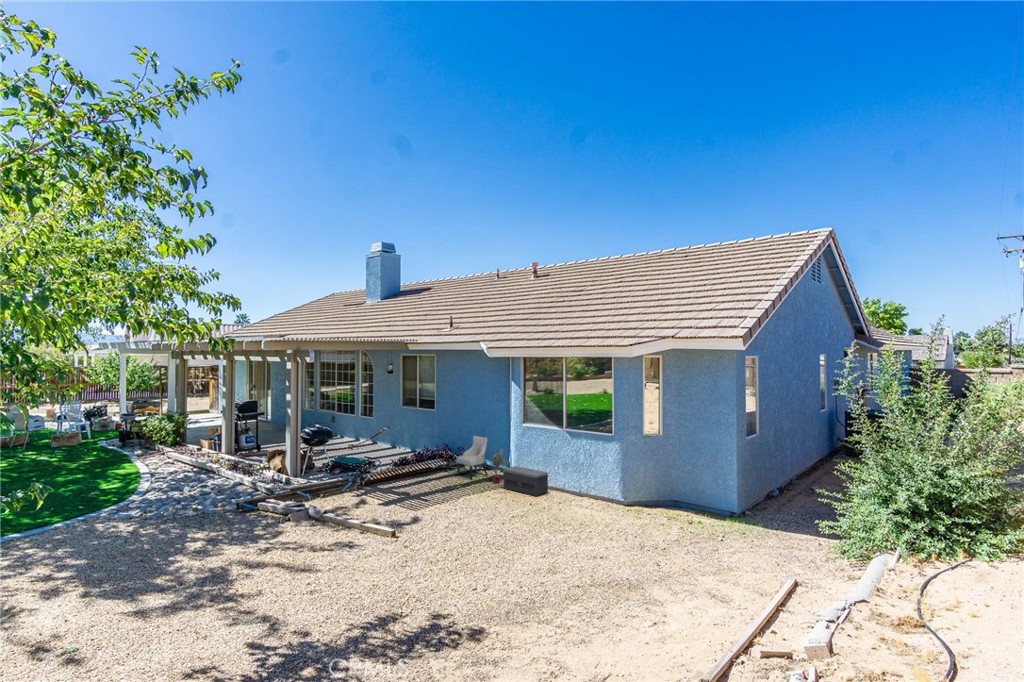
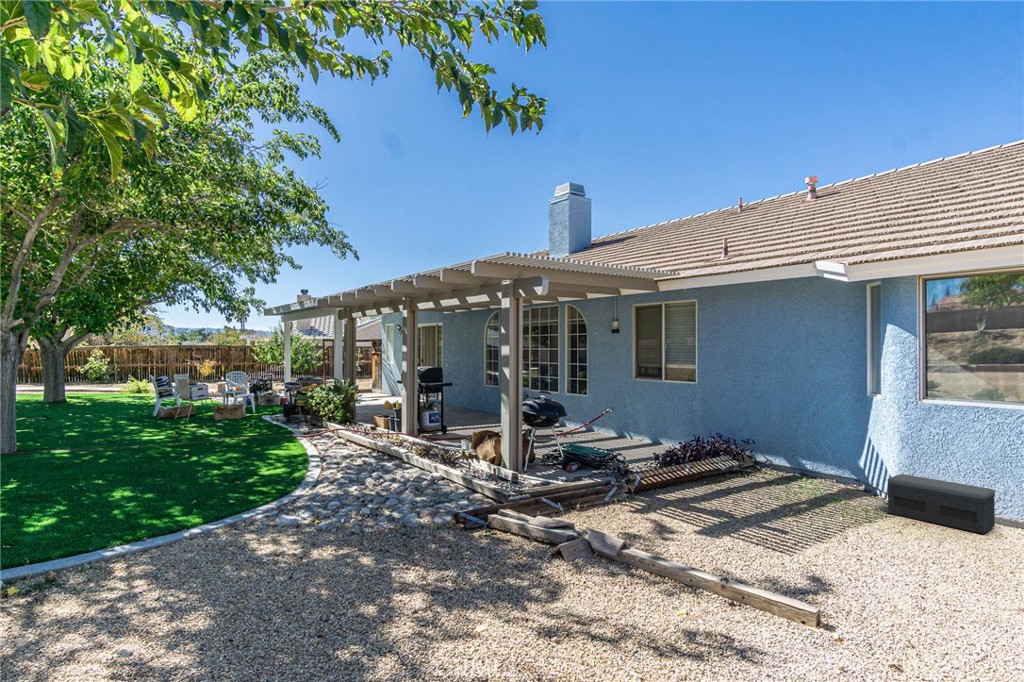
chair: present [456,436,487,479] -> none [765,421,821,492]
potted tree: present [492,448,509,483] -> none [838,441,881,501]

